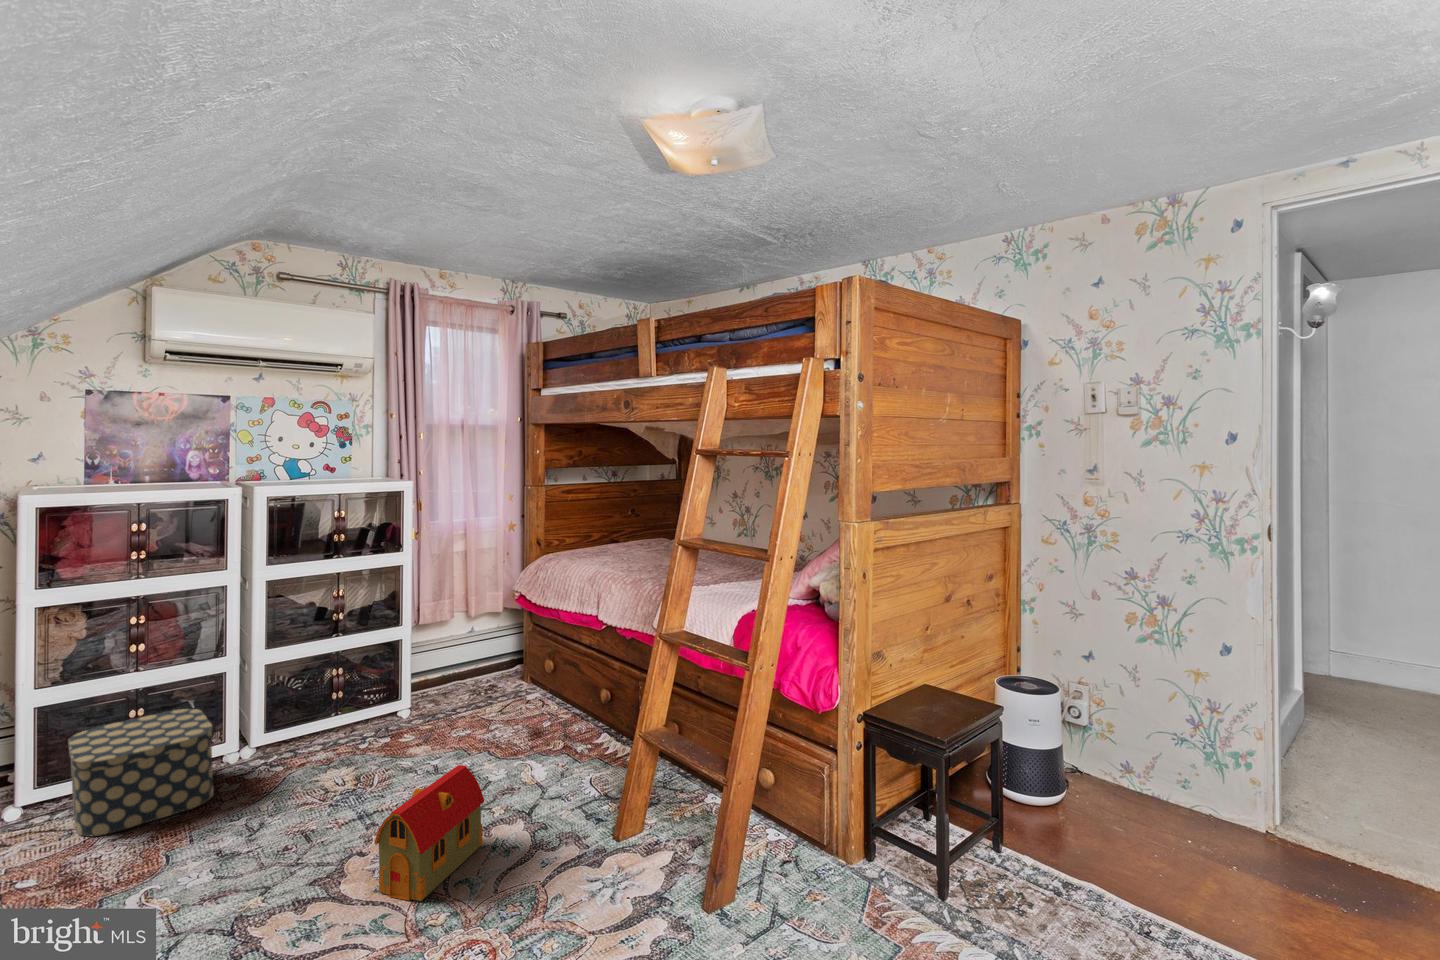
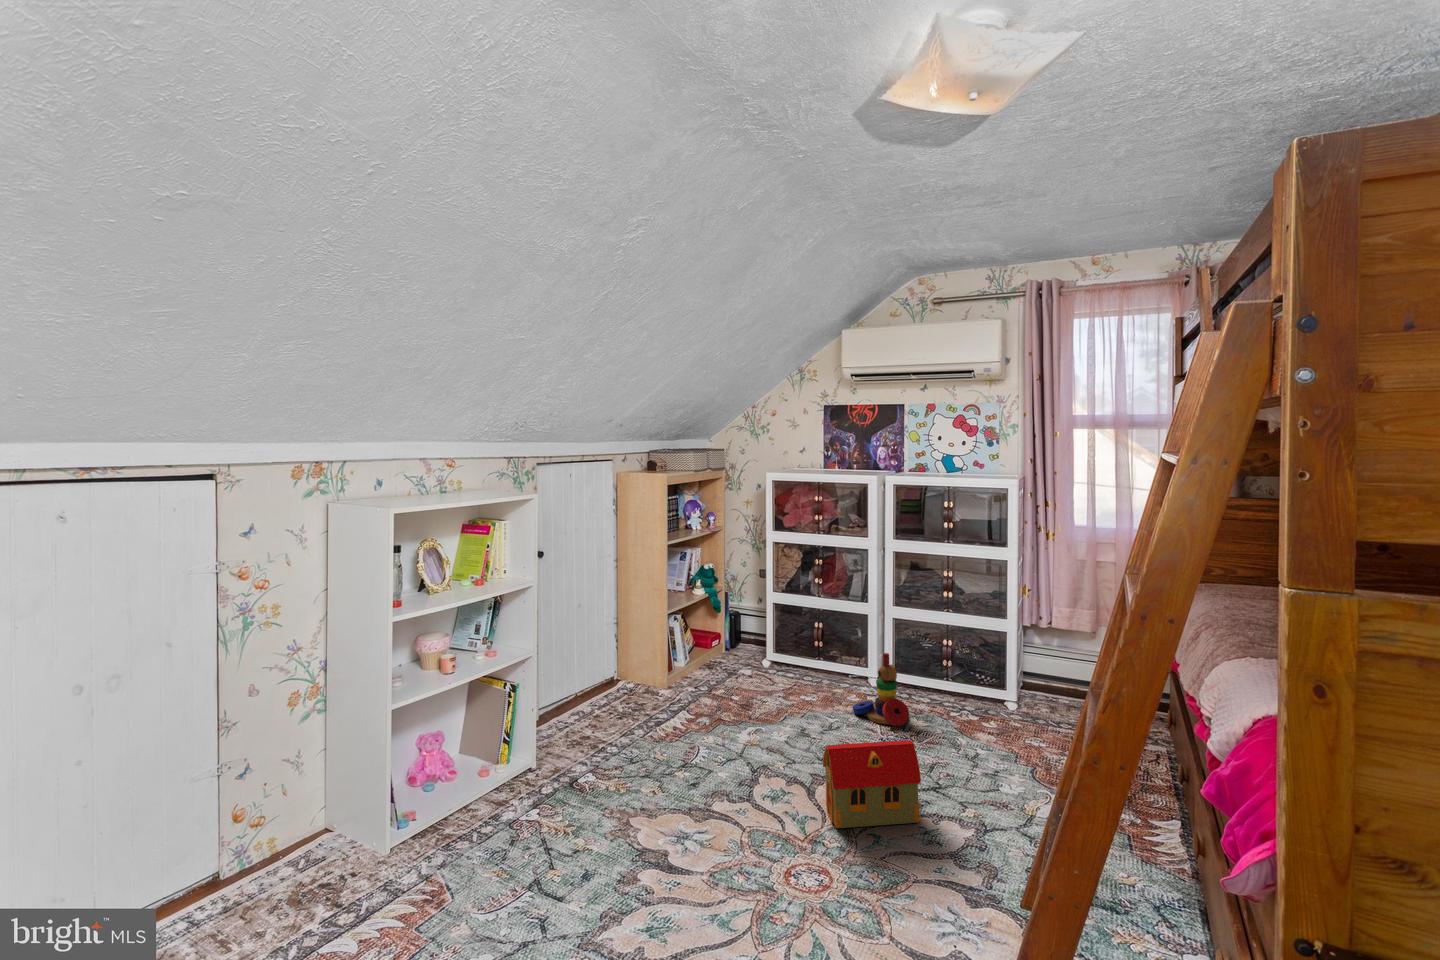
stacking toy: none [257,703,345,798] -> present [853,653,909,726]
storage box: present [68,709,214,837] -> none [768,630,849,702]

